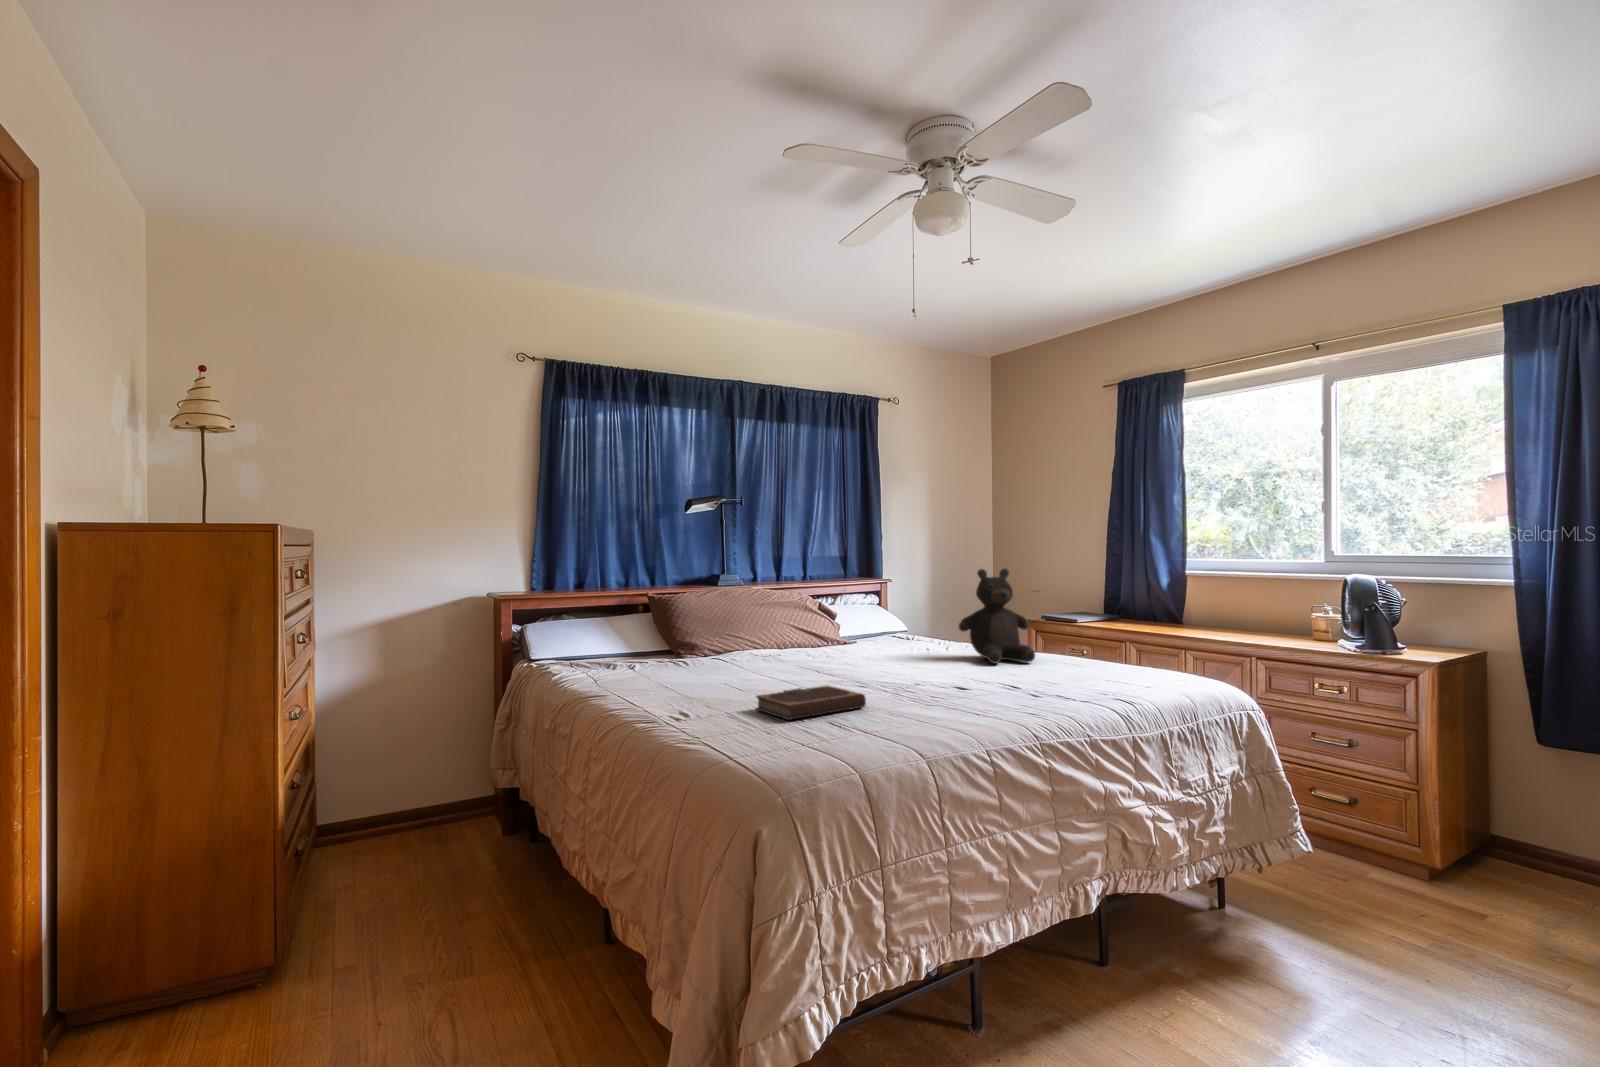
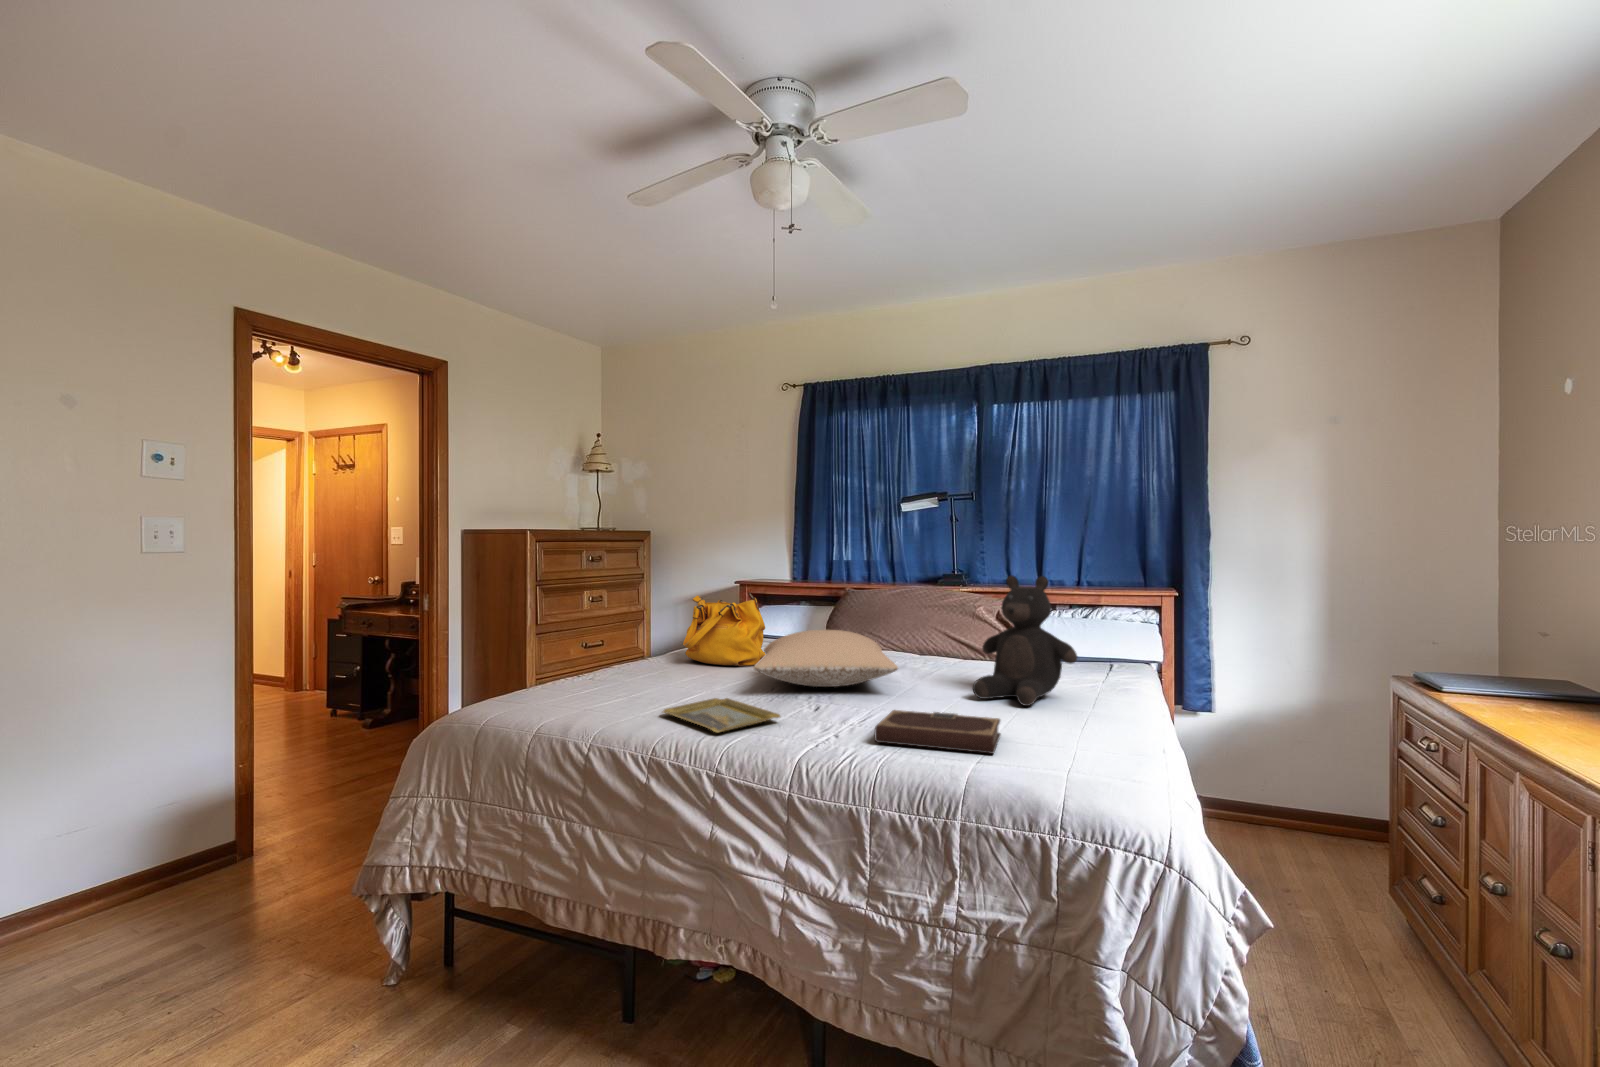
handbag: none [639,600,745,686] -> present [683,594,766,666]
pillow: none [799,625,963,679] -> present [754,630,898,687]
notebook: present [756,686,866,720] -> present [875,710,1001,754]
tray: none [925,693,1046,715] -> present [662,698,780,732]

